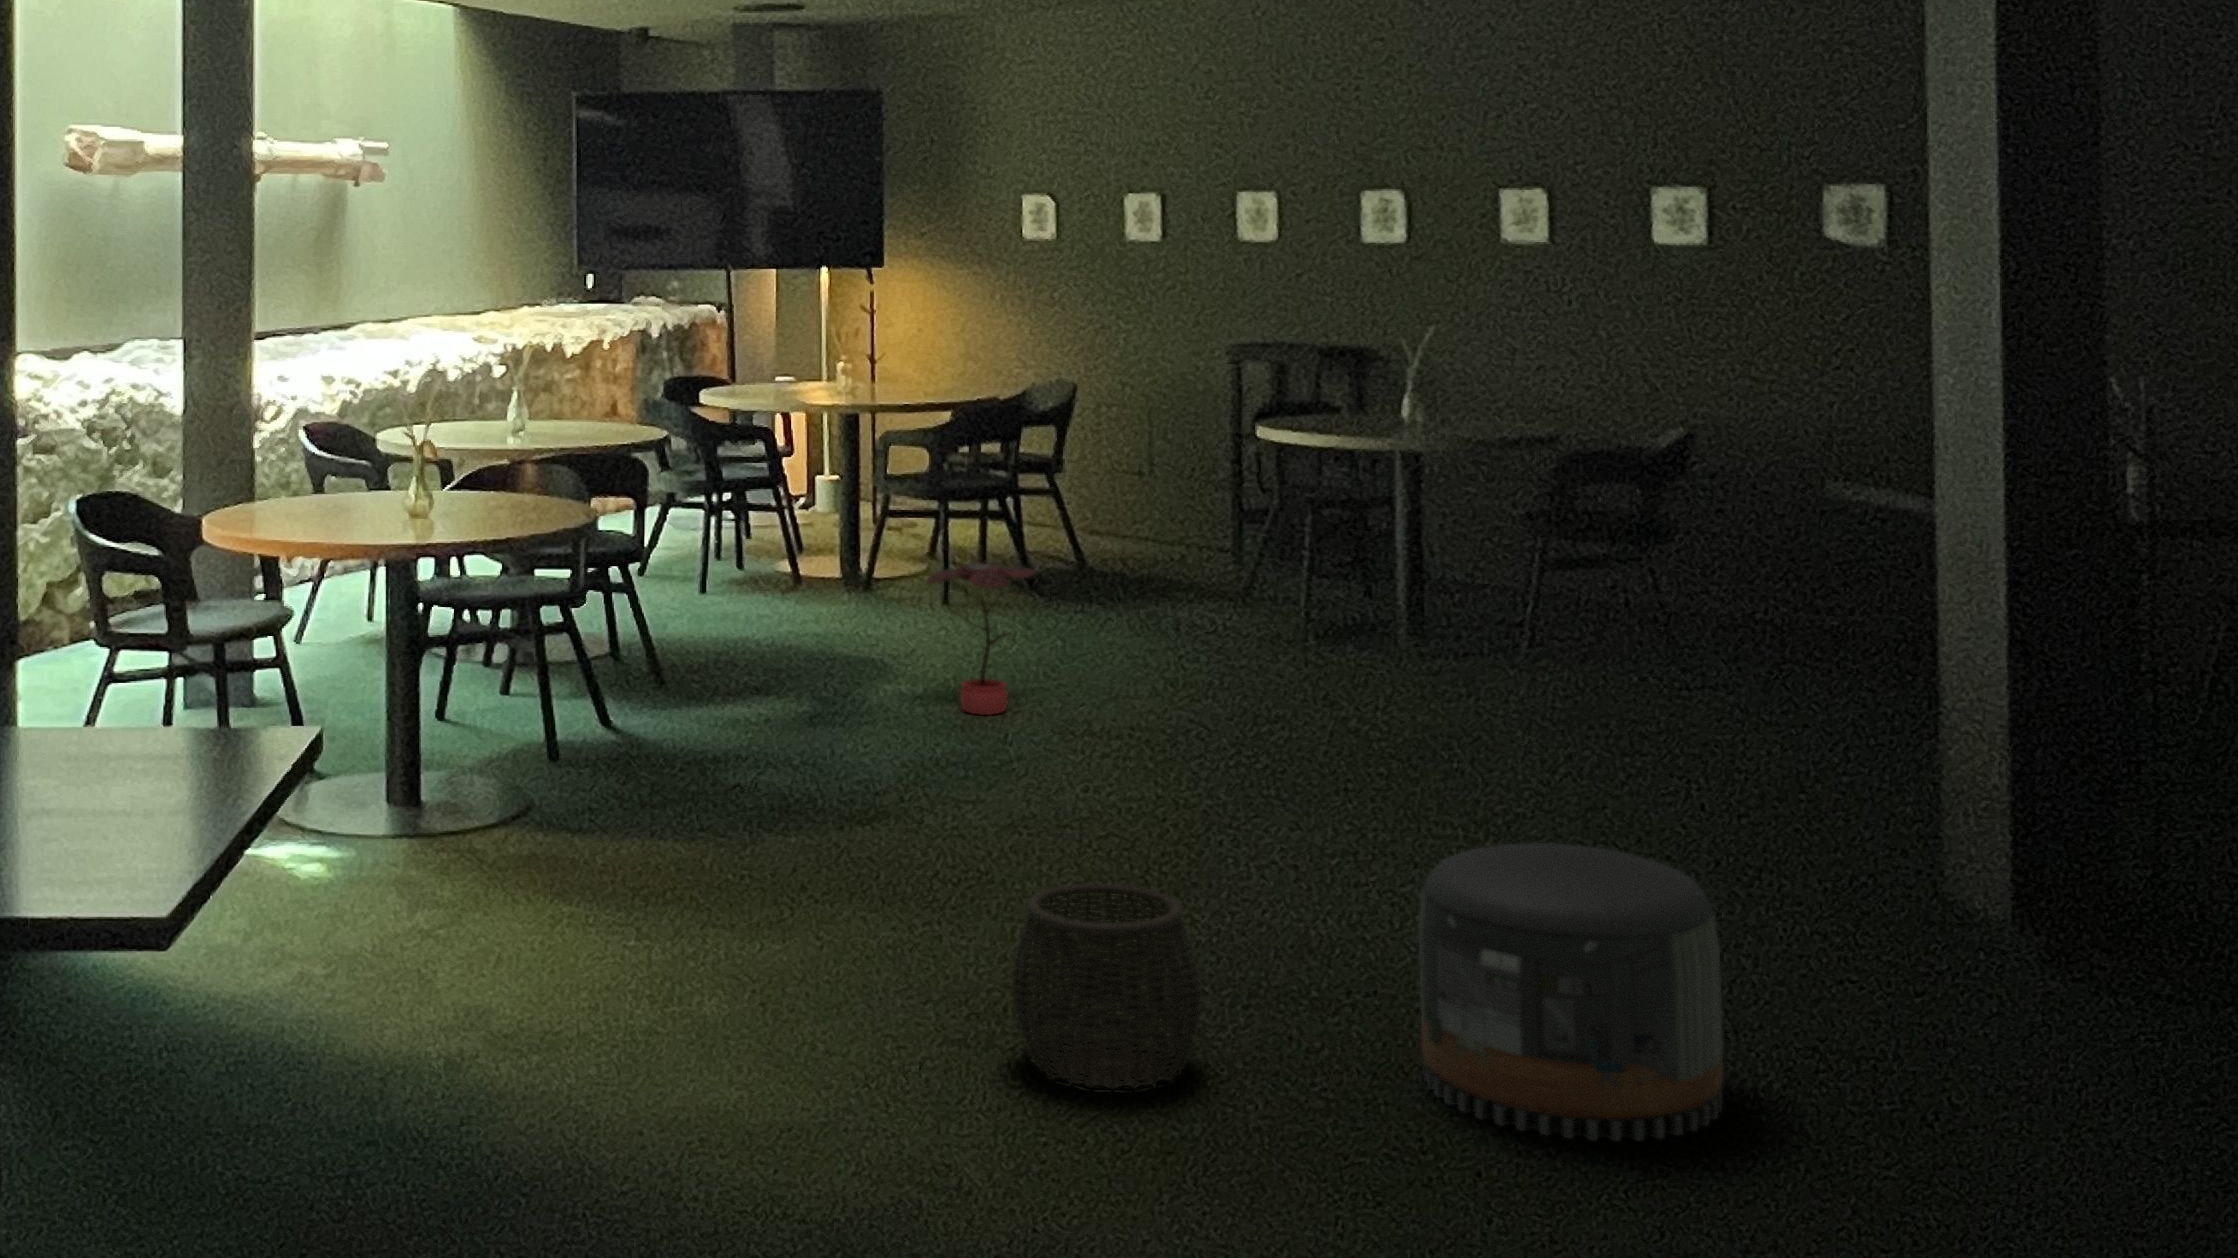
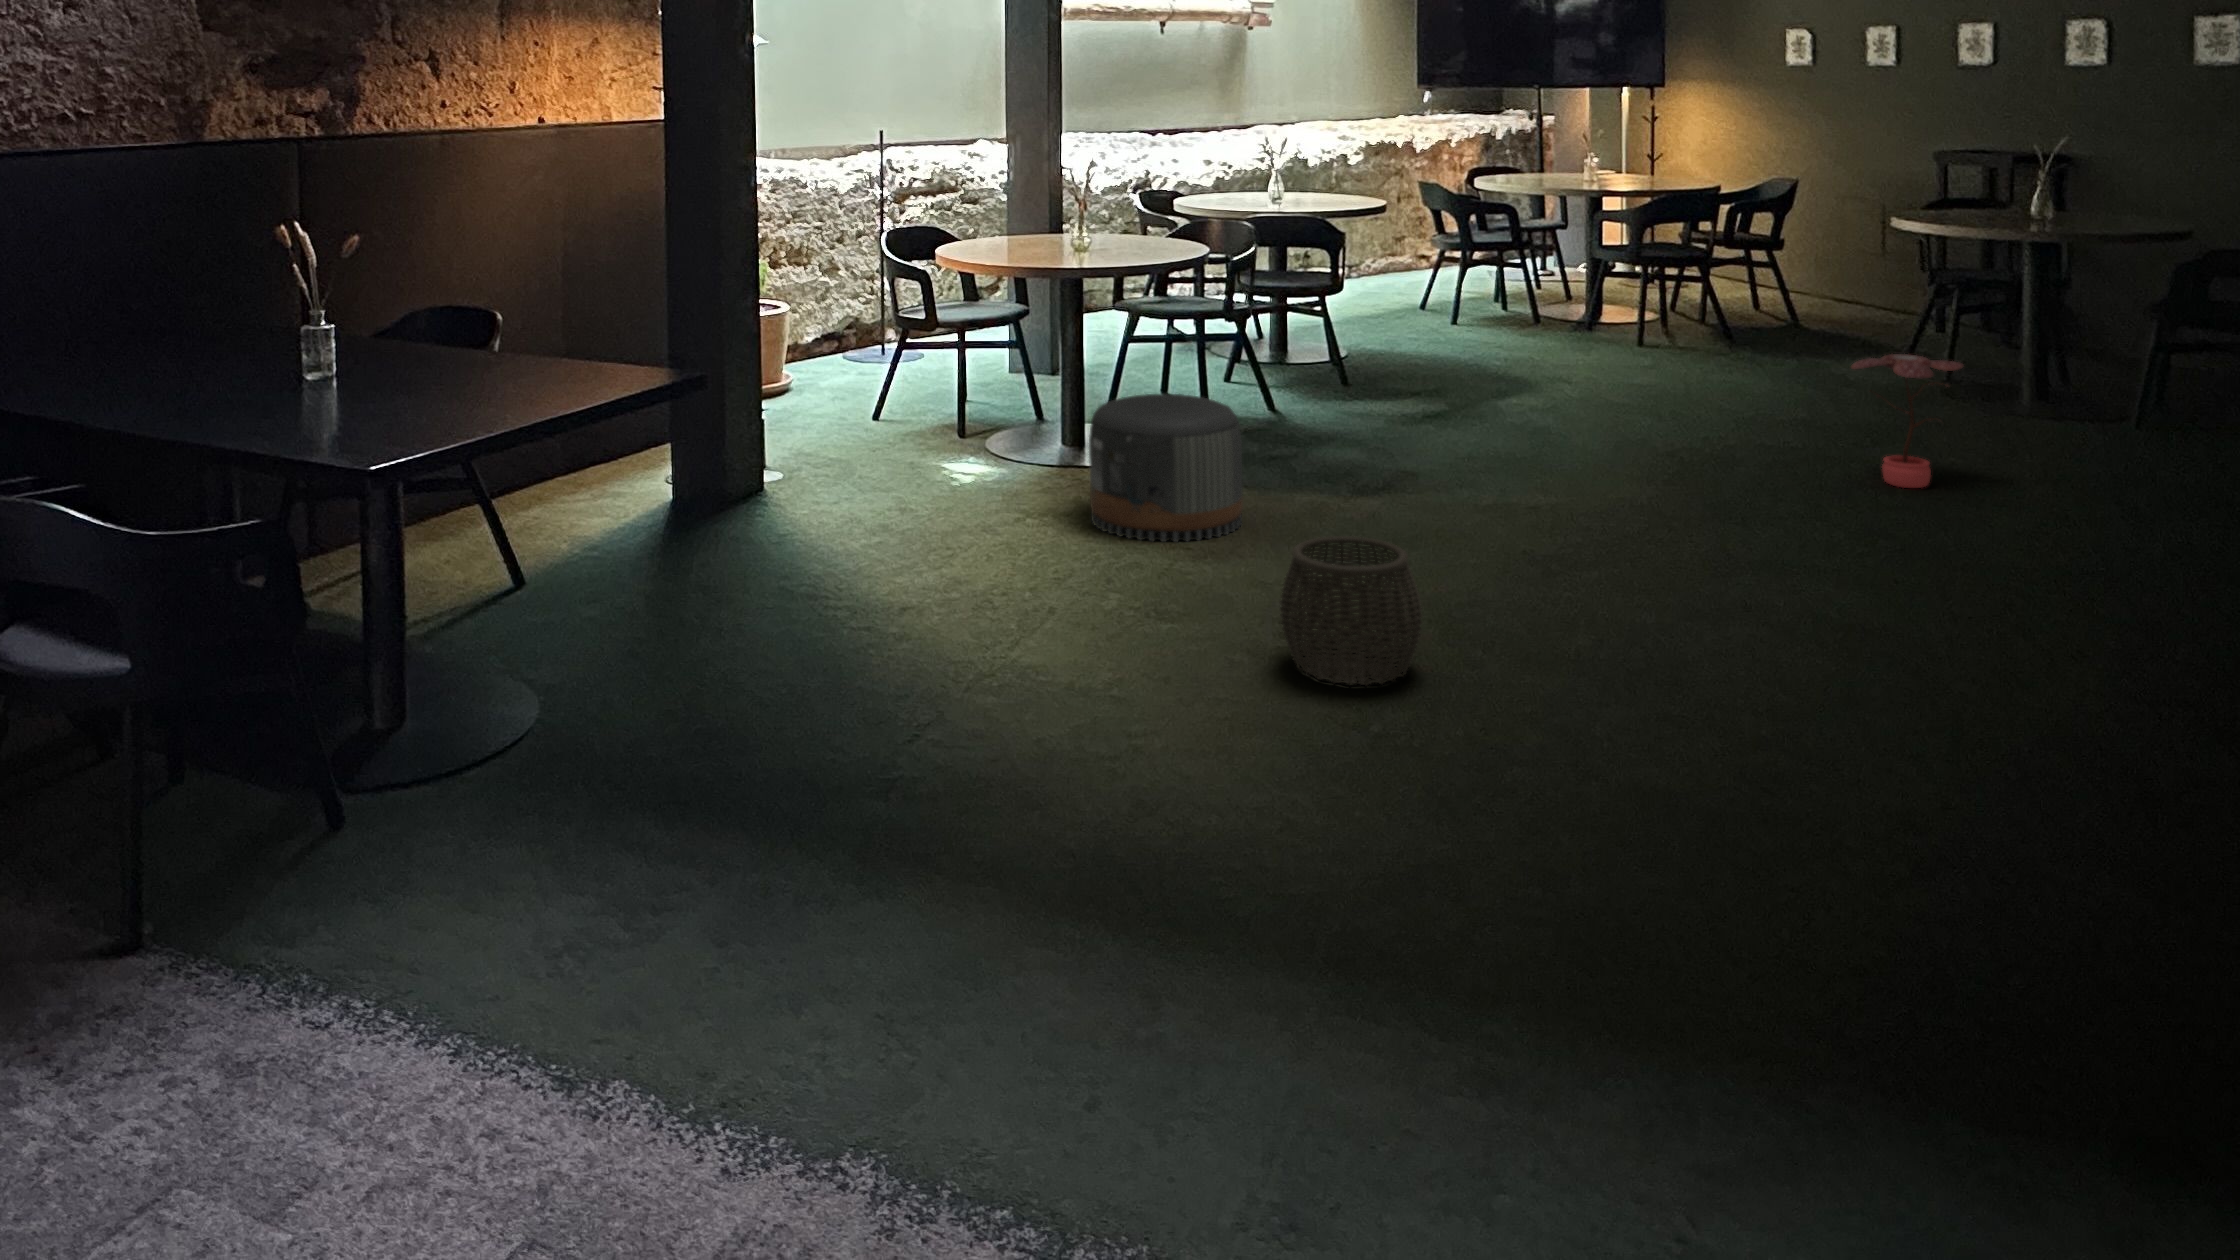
potted plant: present [927,563,1035,715] -> present [1851,354,1963,488]
pouf: present [1419,843,1723,1141] -> present [1089,394,1243,542]

